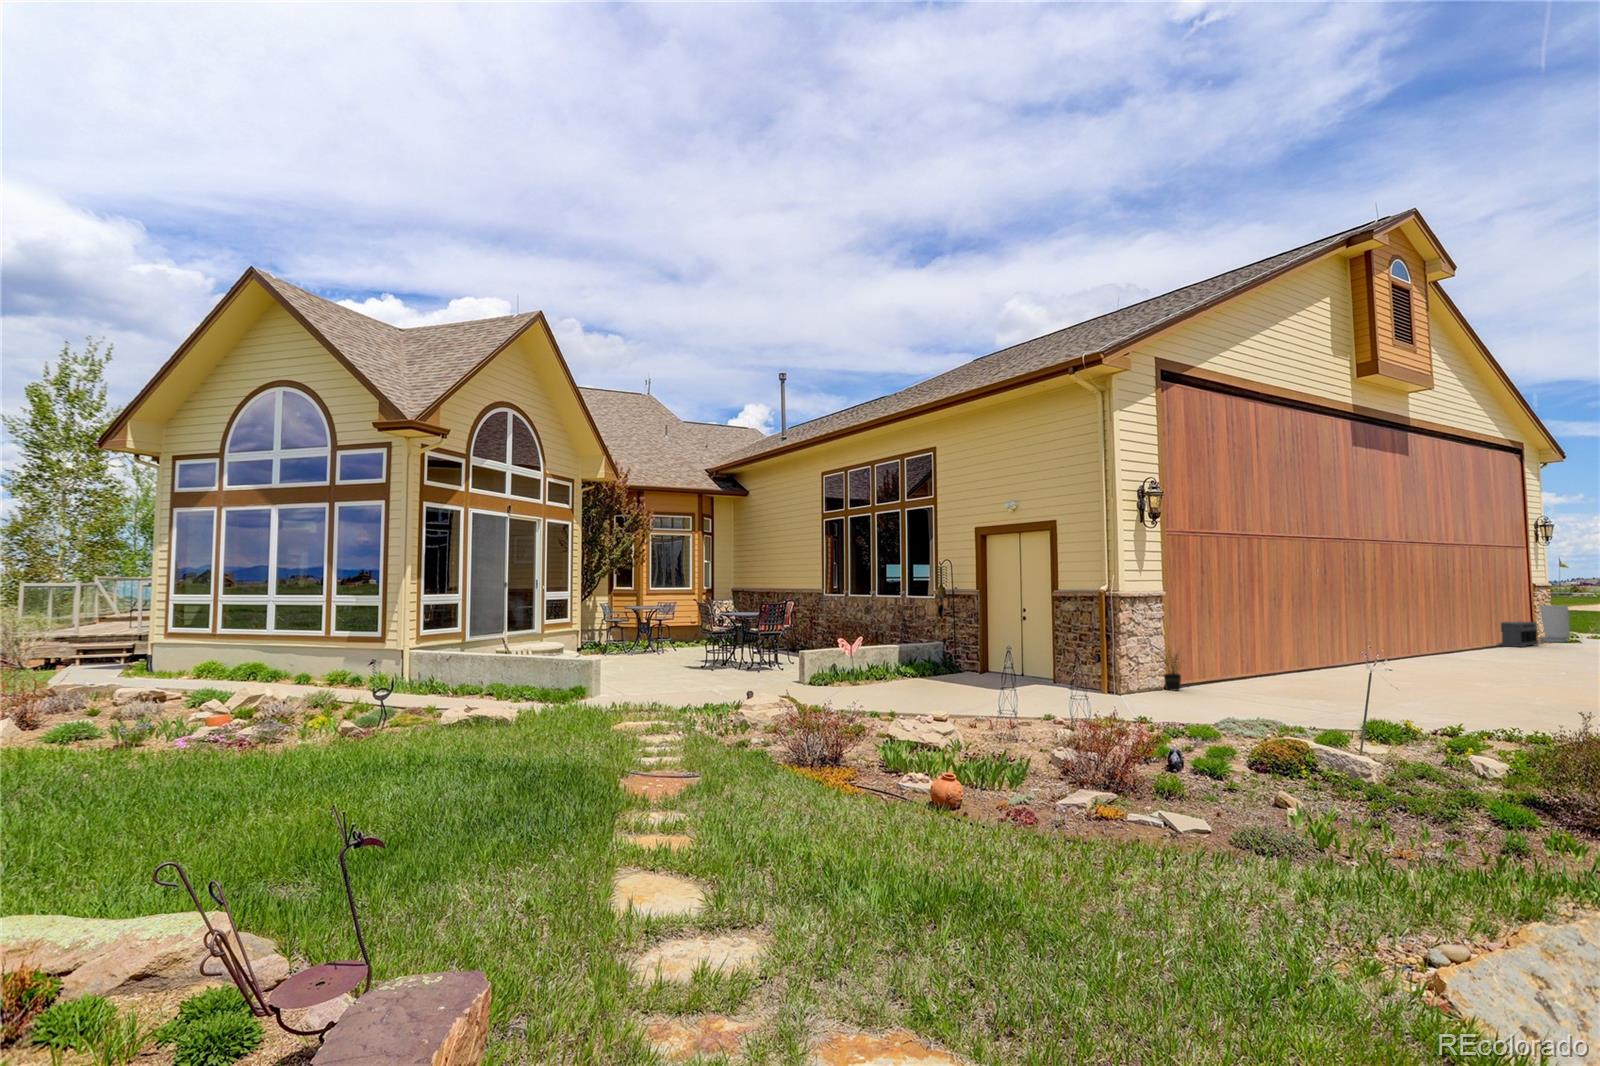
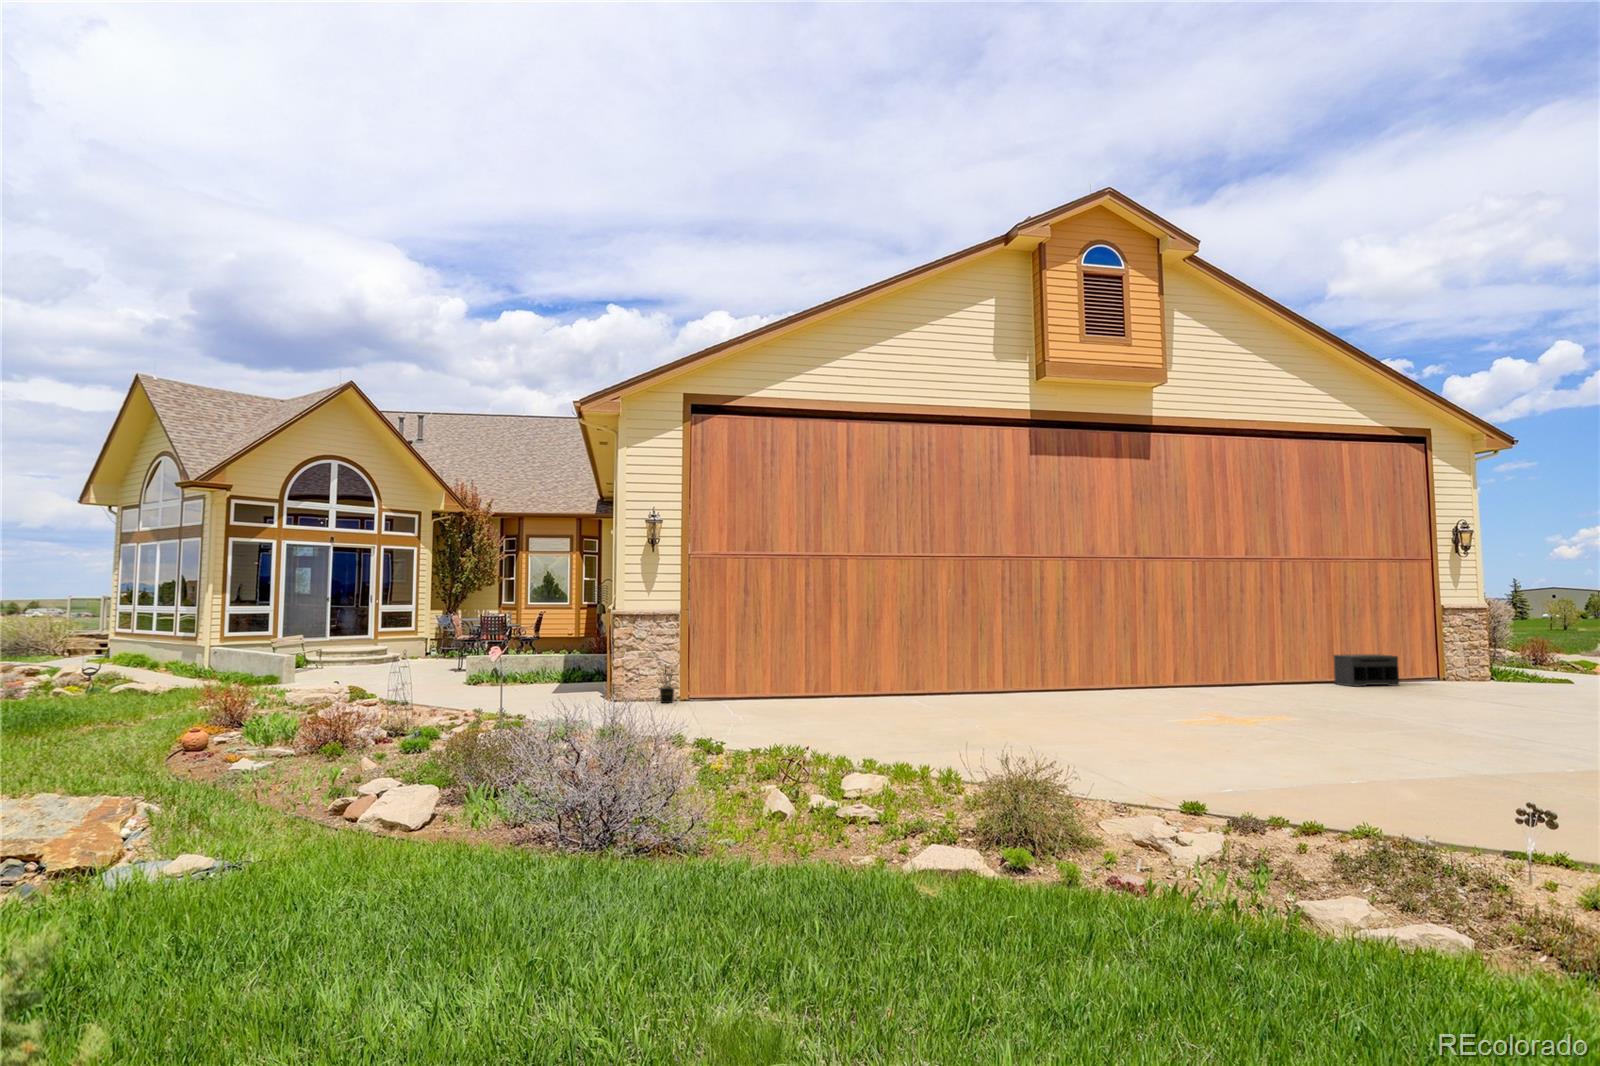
trash can: present [1539,605,1570,642] -> none [1445,636,1486,684]

